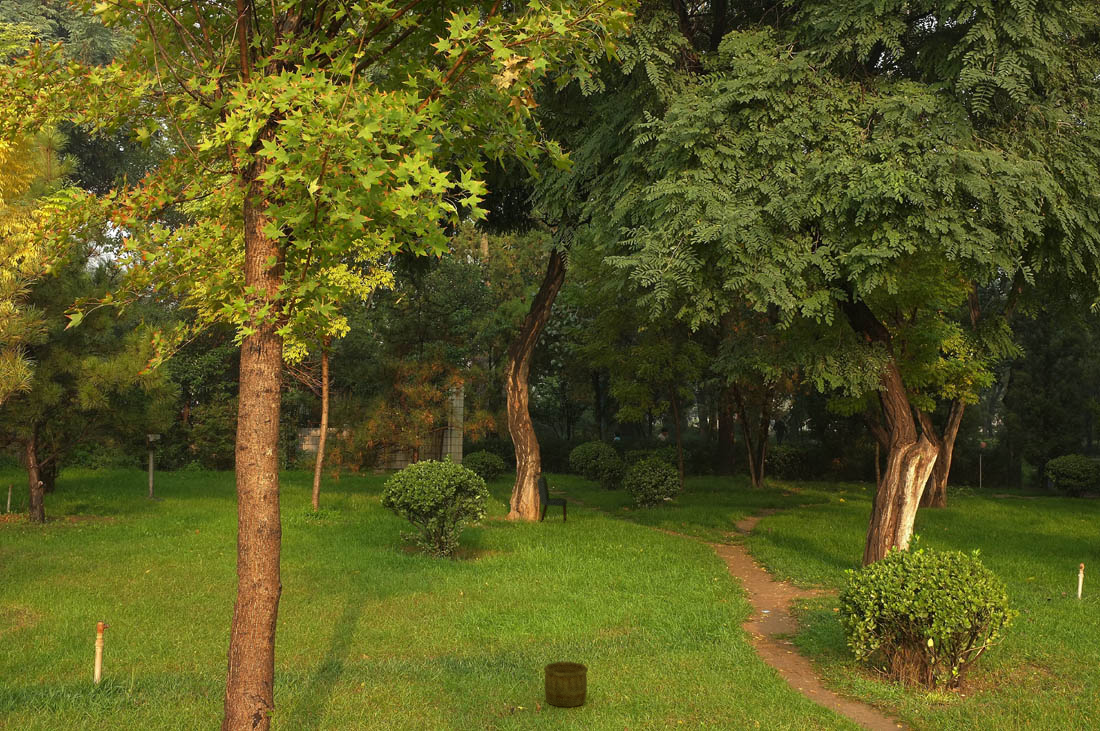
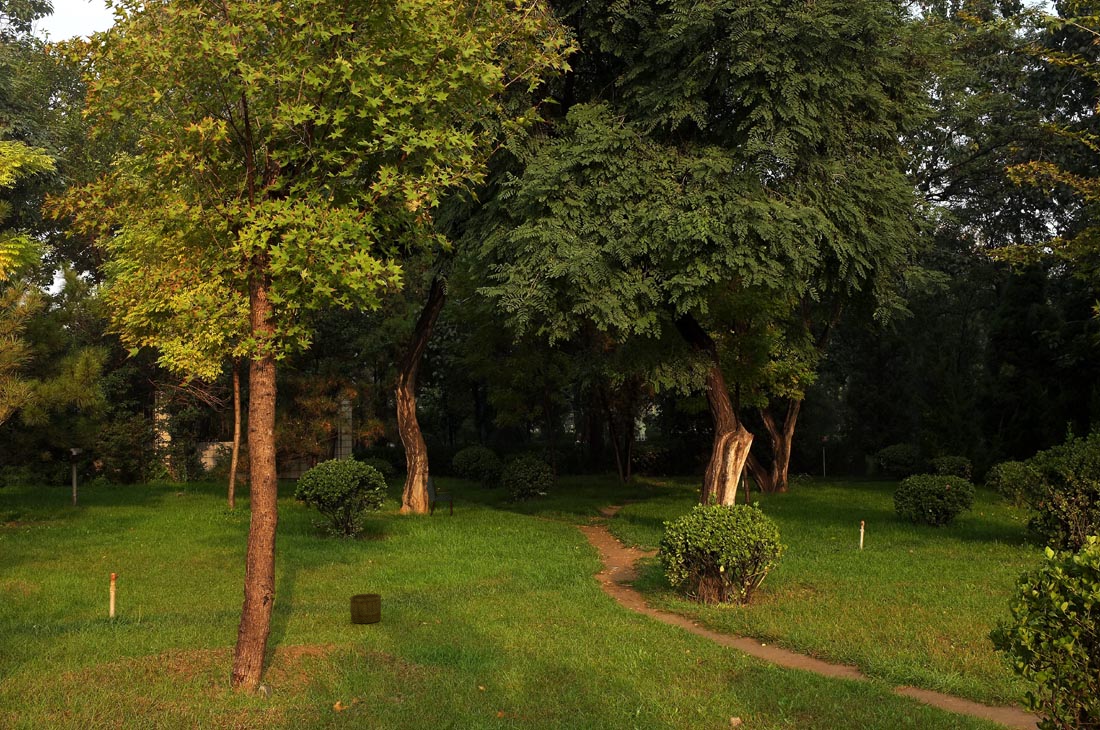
wooden bucket: present [544,662,588,707] -> present [350,593,381,624]

